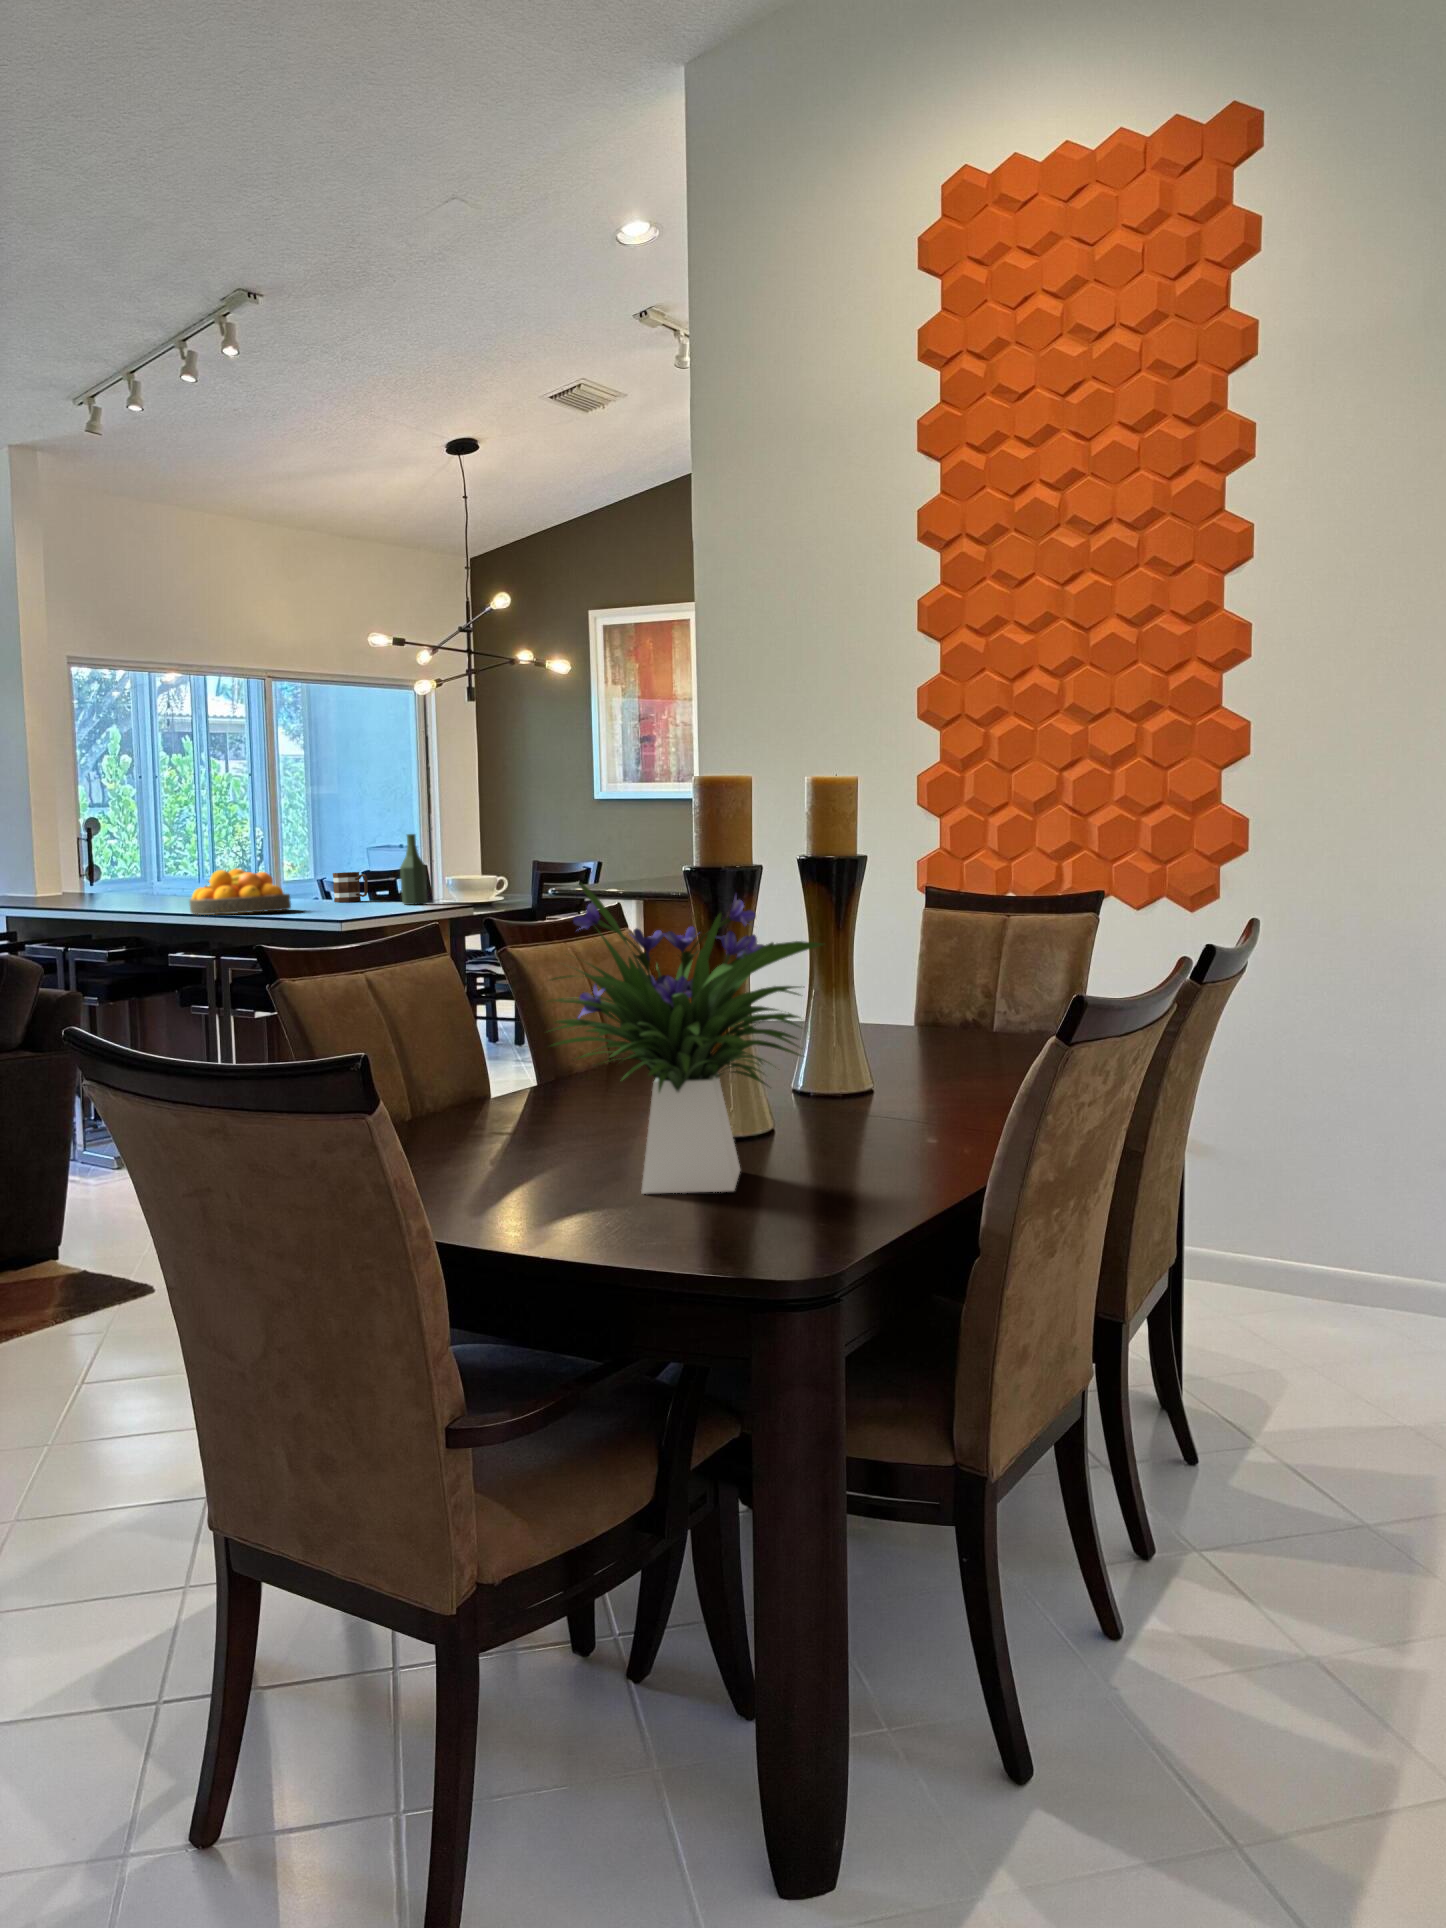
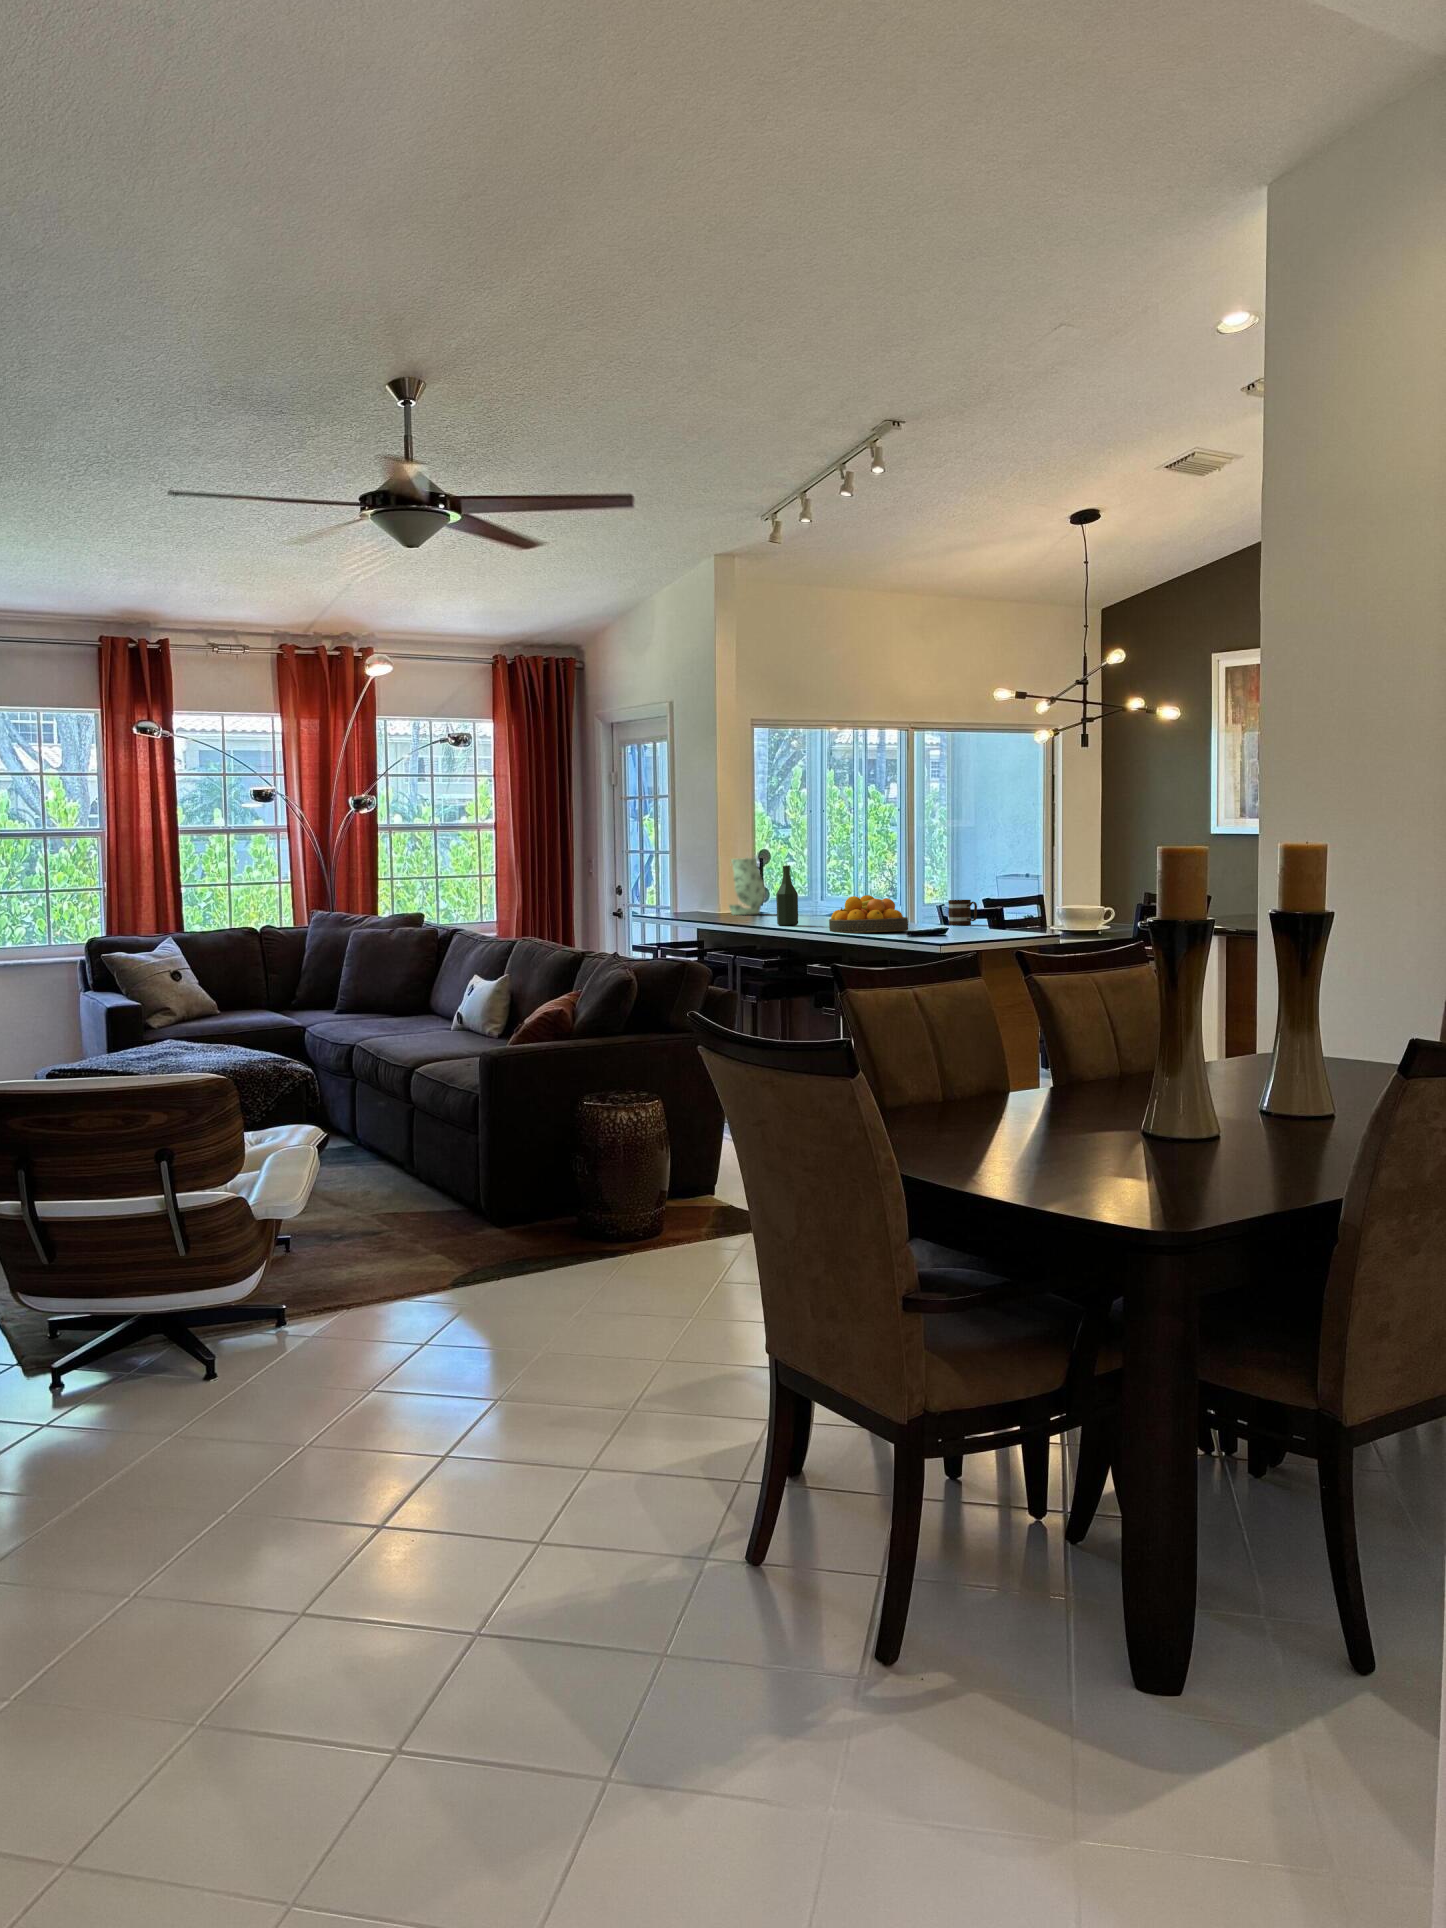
vase: none [37,828,93,899] -> present [729,858,765,915]
bottle: present [400,834,428,905] -> present [776,866,798,926]
flower arrangement: present [550,883,823,1194] -> none [1004,928,1243,1176]

